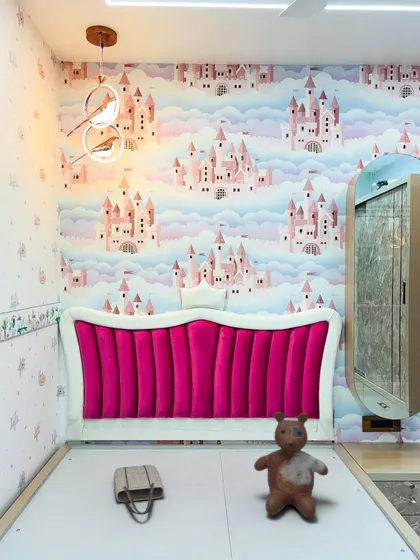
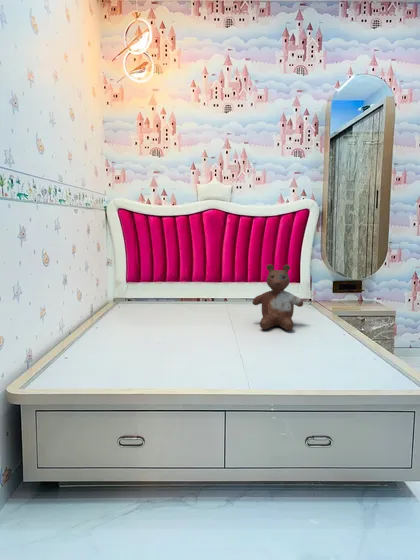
tote bag: present [114,465,164,515] -> none [154,308,190,328]

